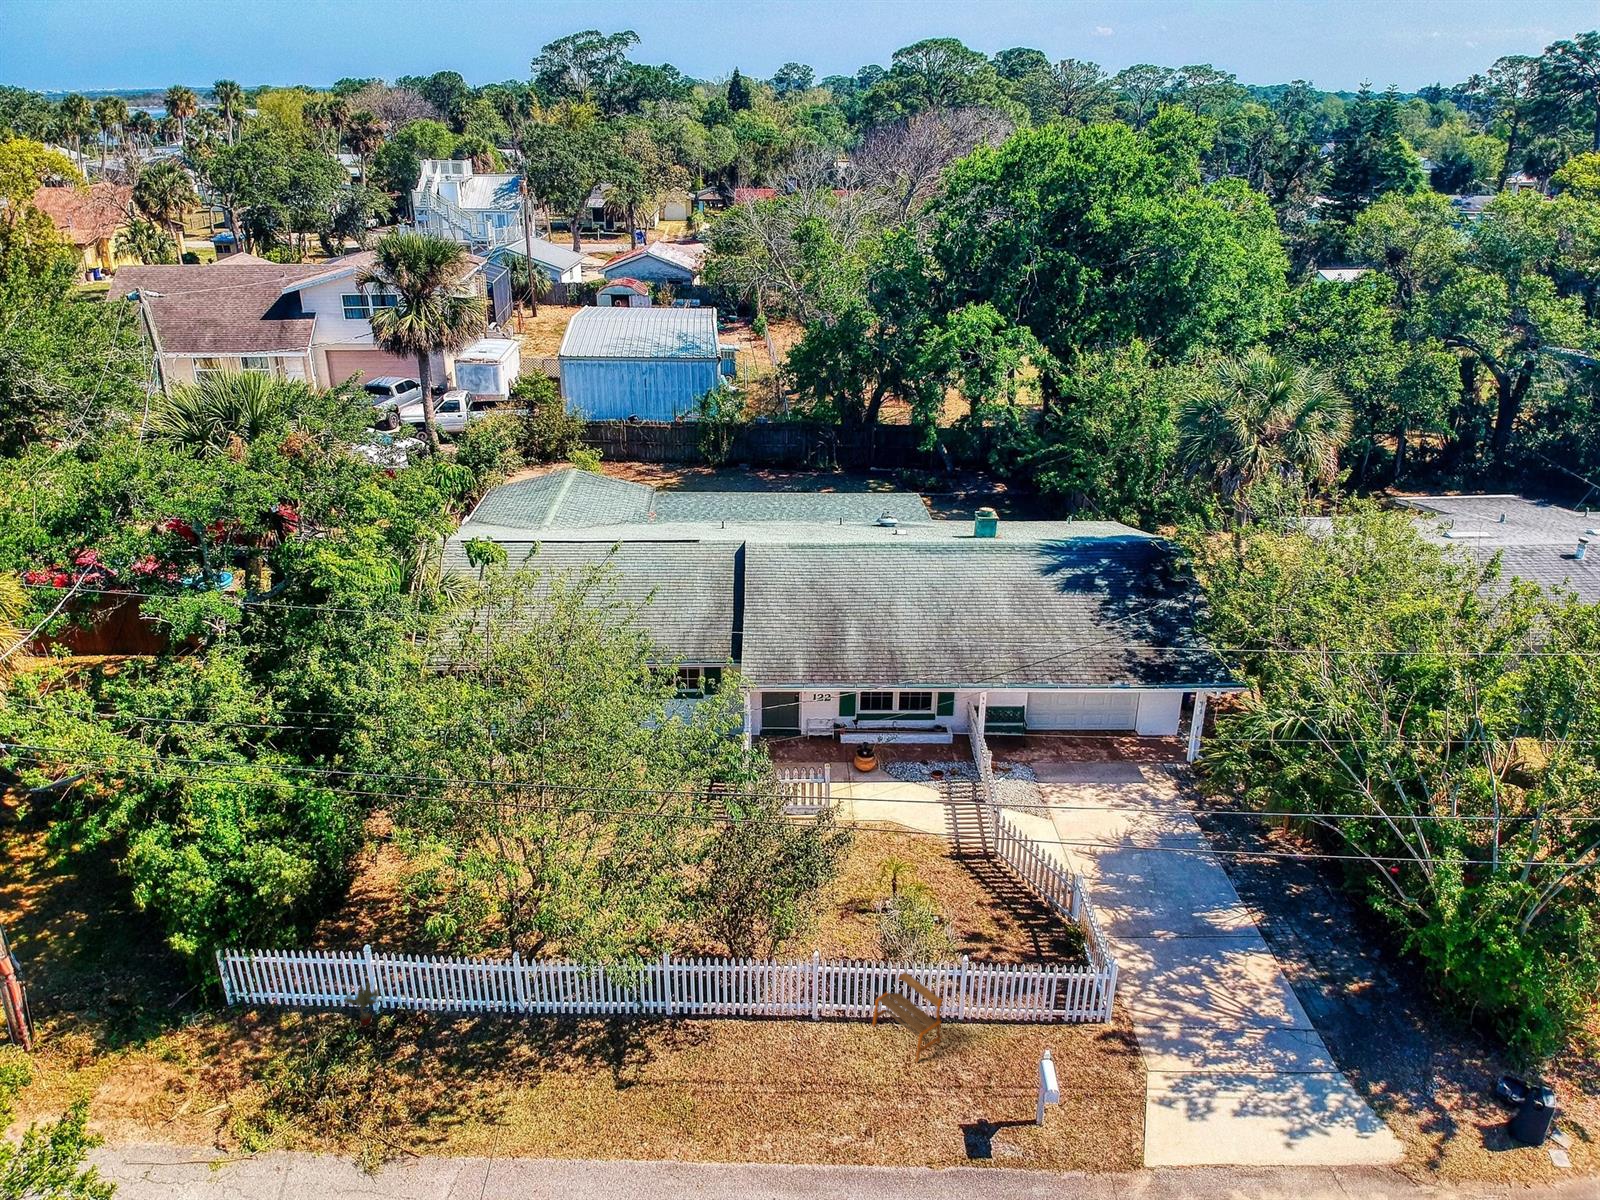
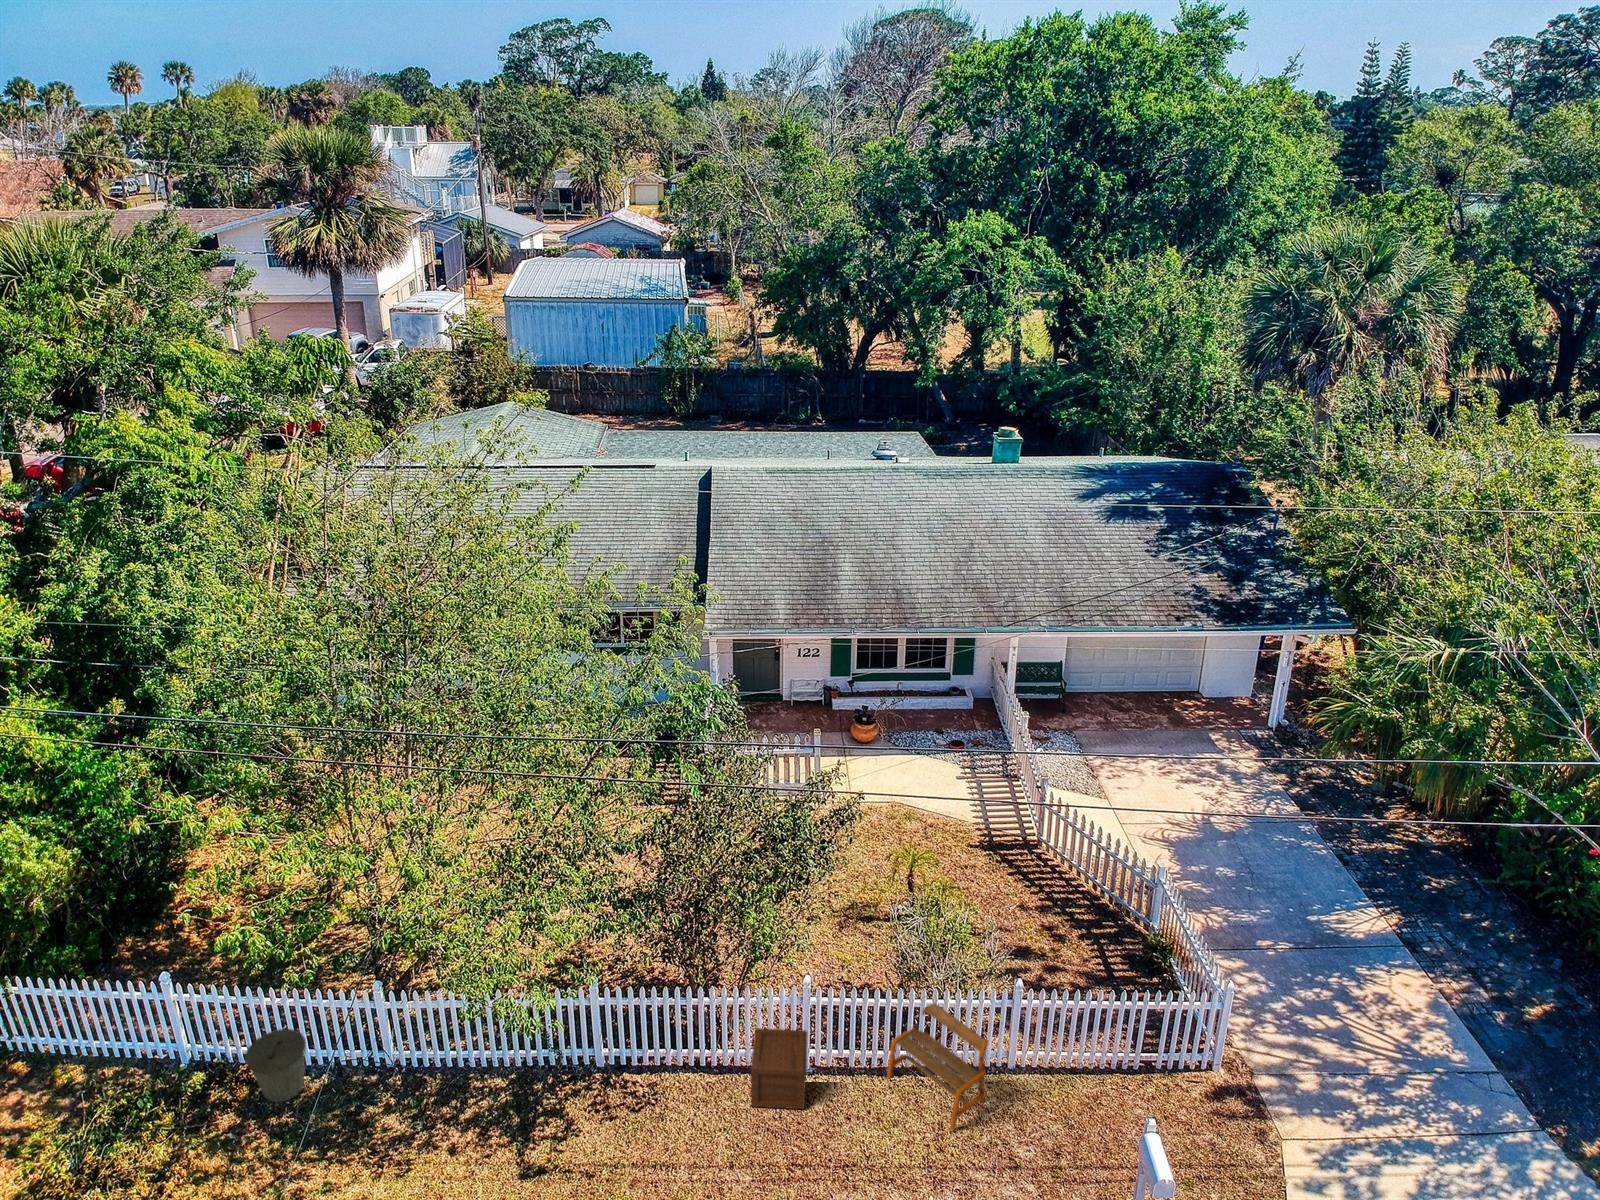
potted tree: present [344,983,380,1025] -> none [132,1025,185,1088]
trash can: none [424,985,465,1036] -> present [245,1029,306,1102]
wooden crate: none [776,989,816,1046] -> present [751,1028,807,1109]

